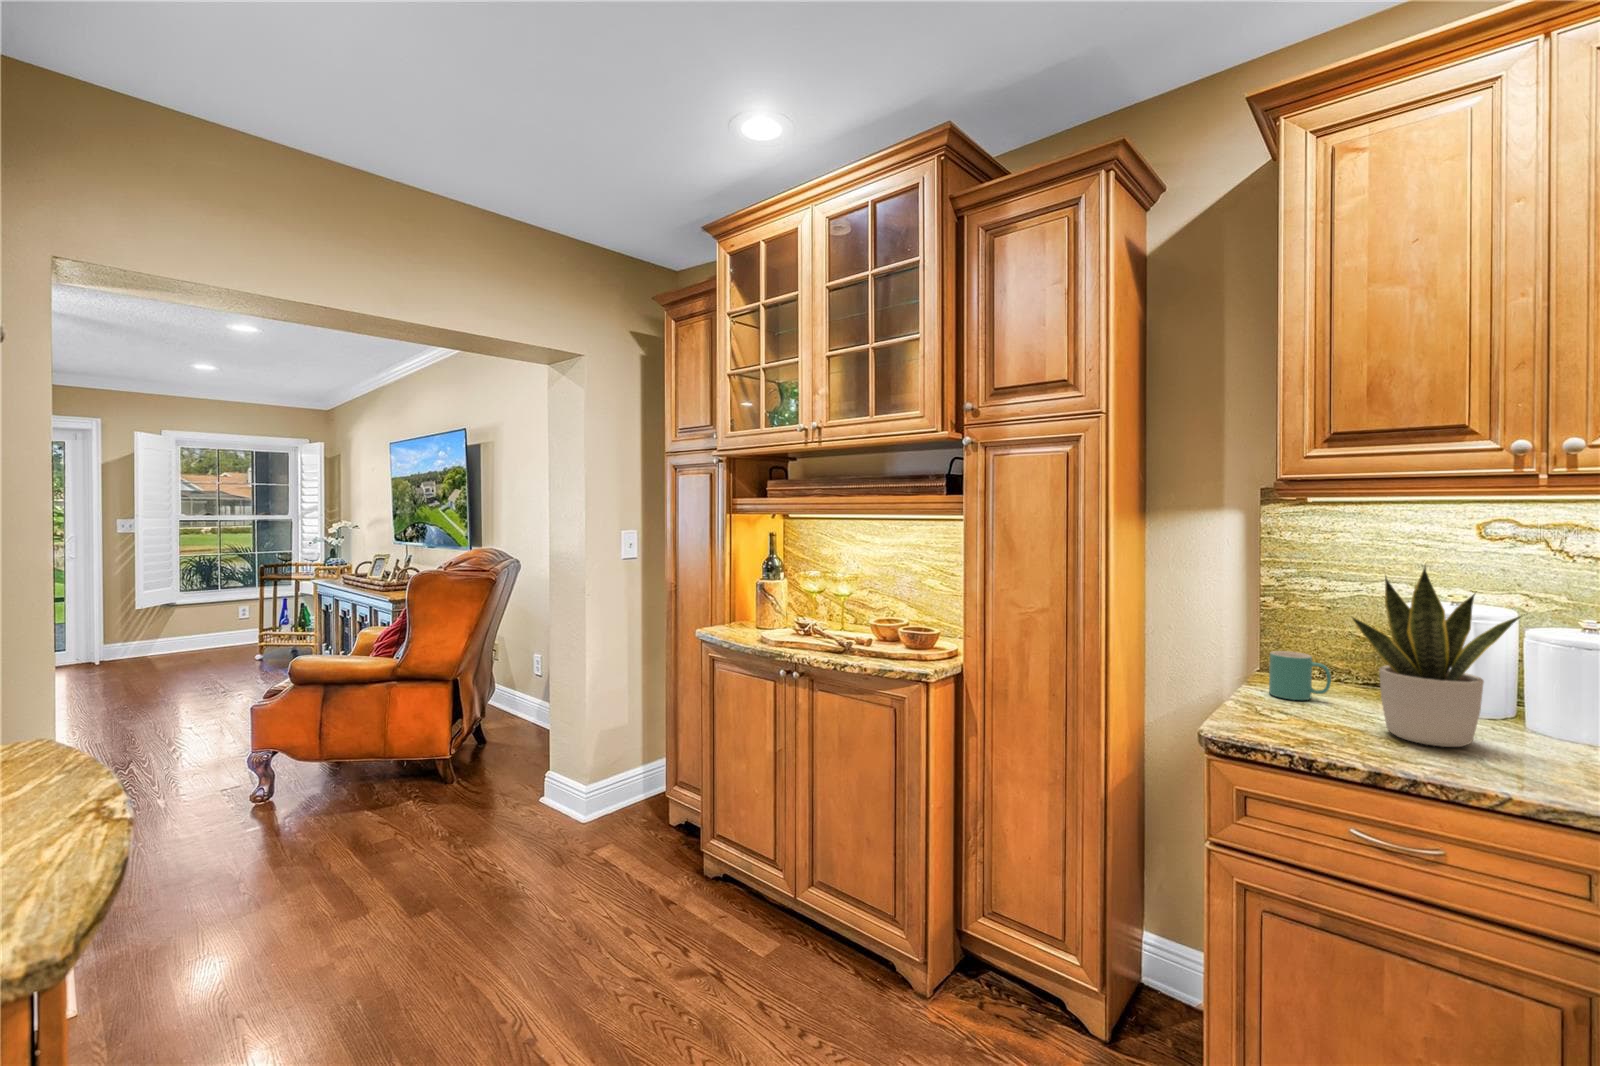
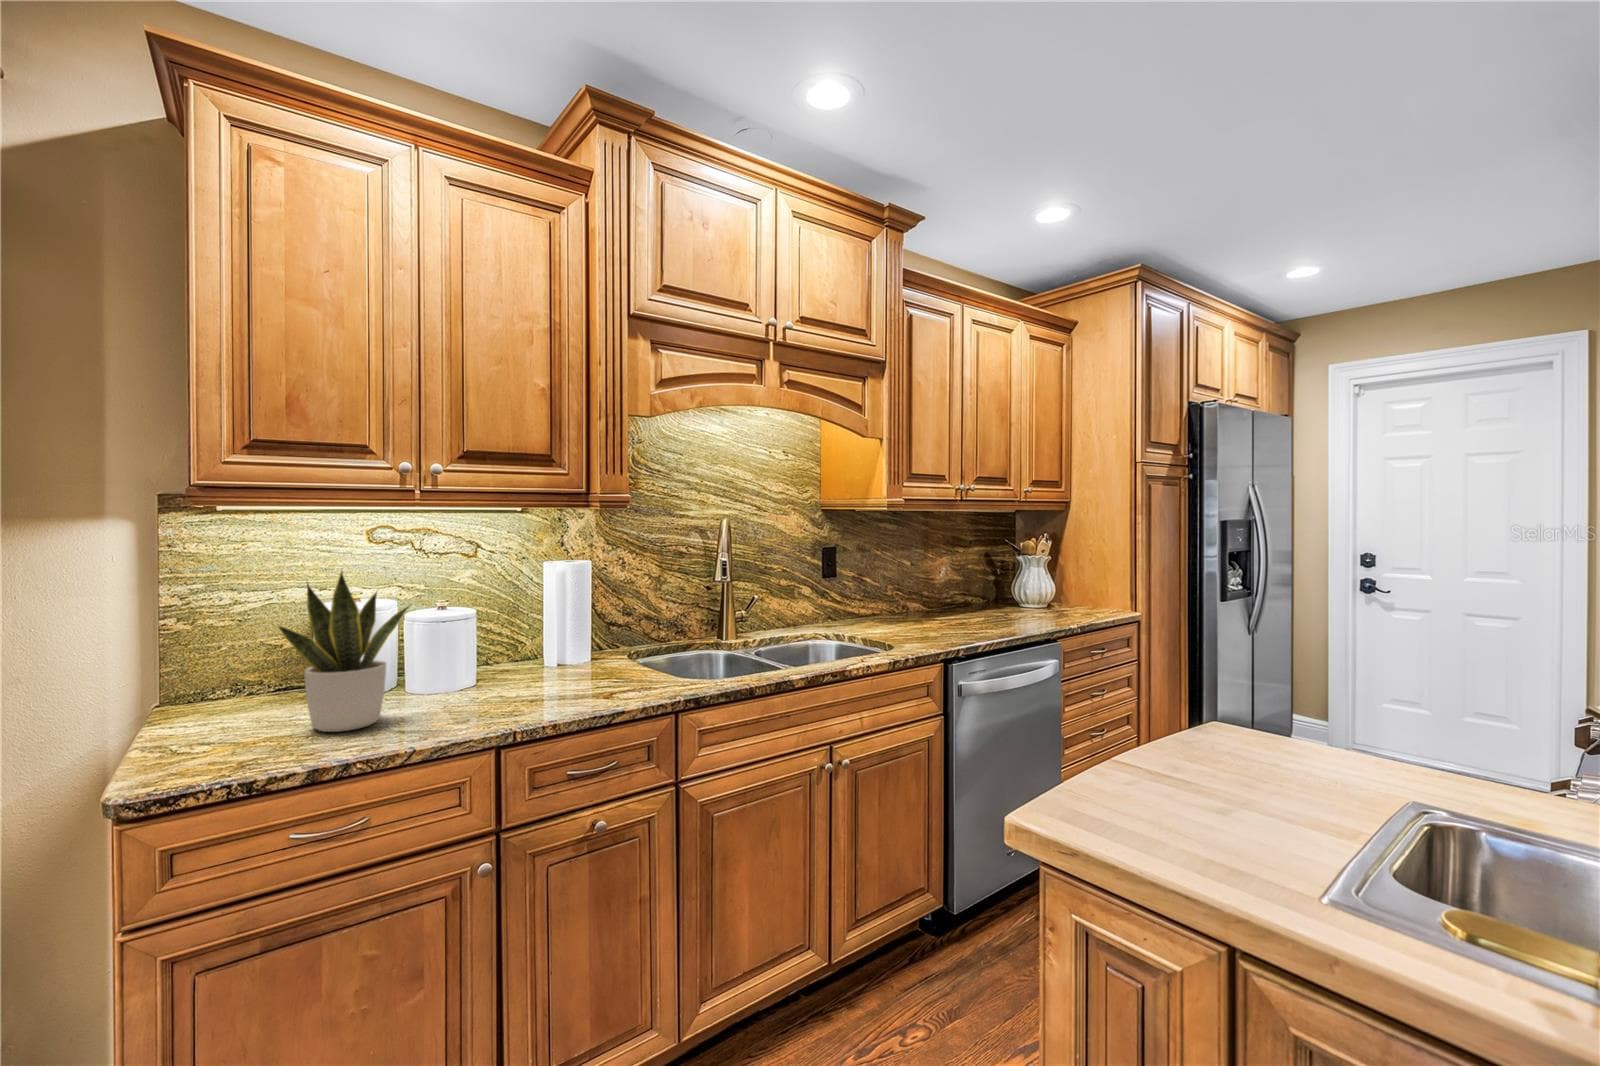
mug: present [1269,651,1331,700] -> none [180,673,251,728]

